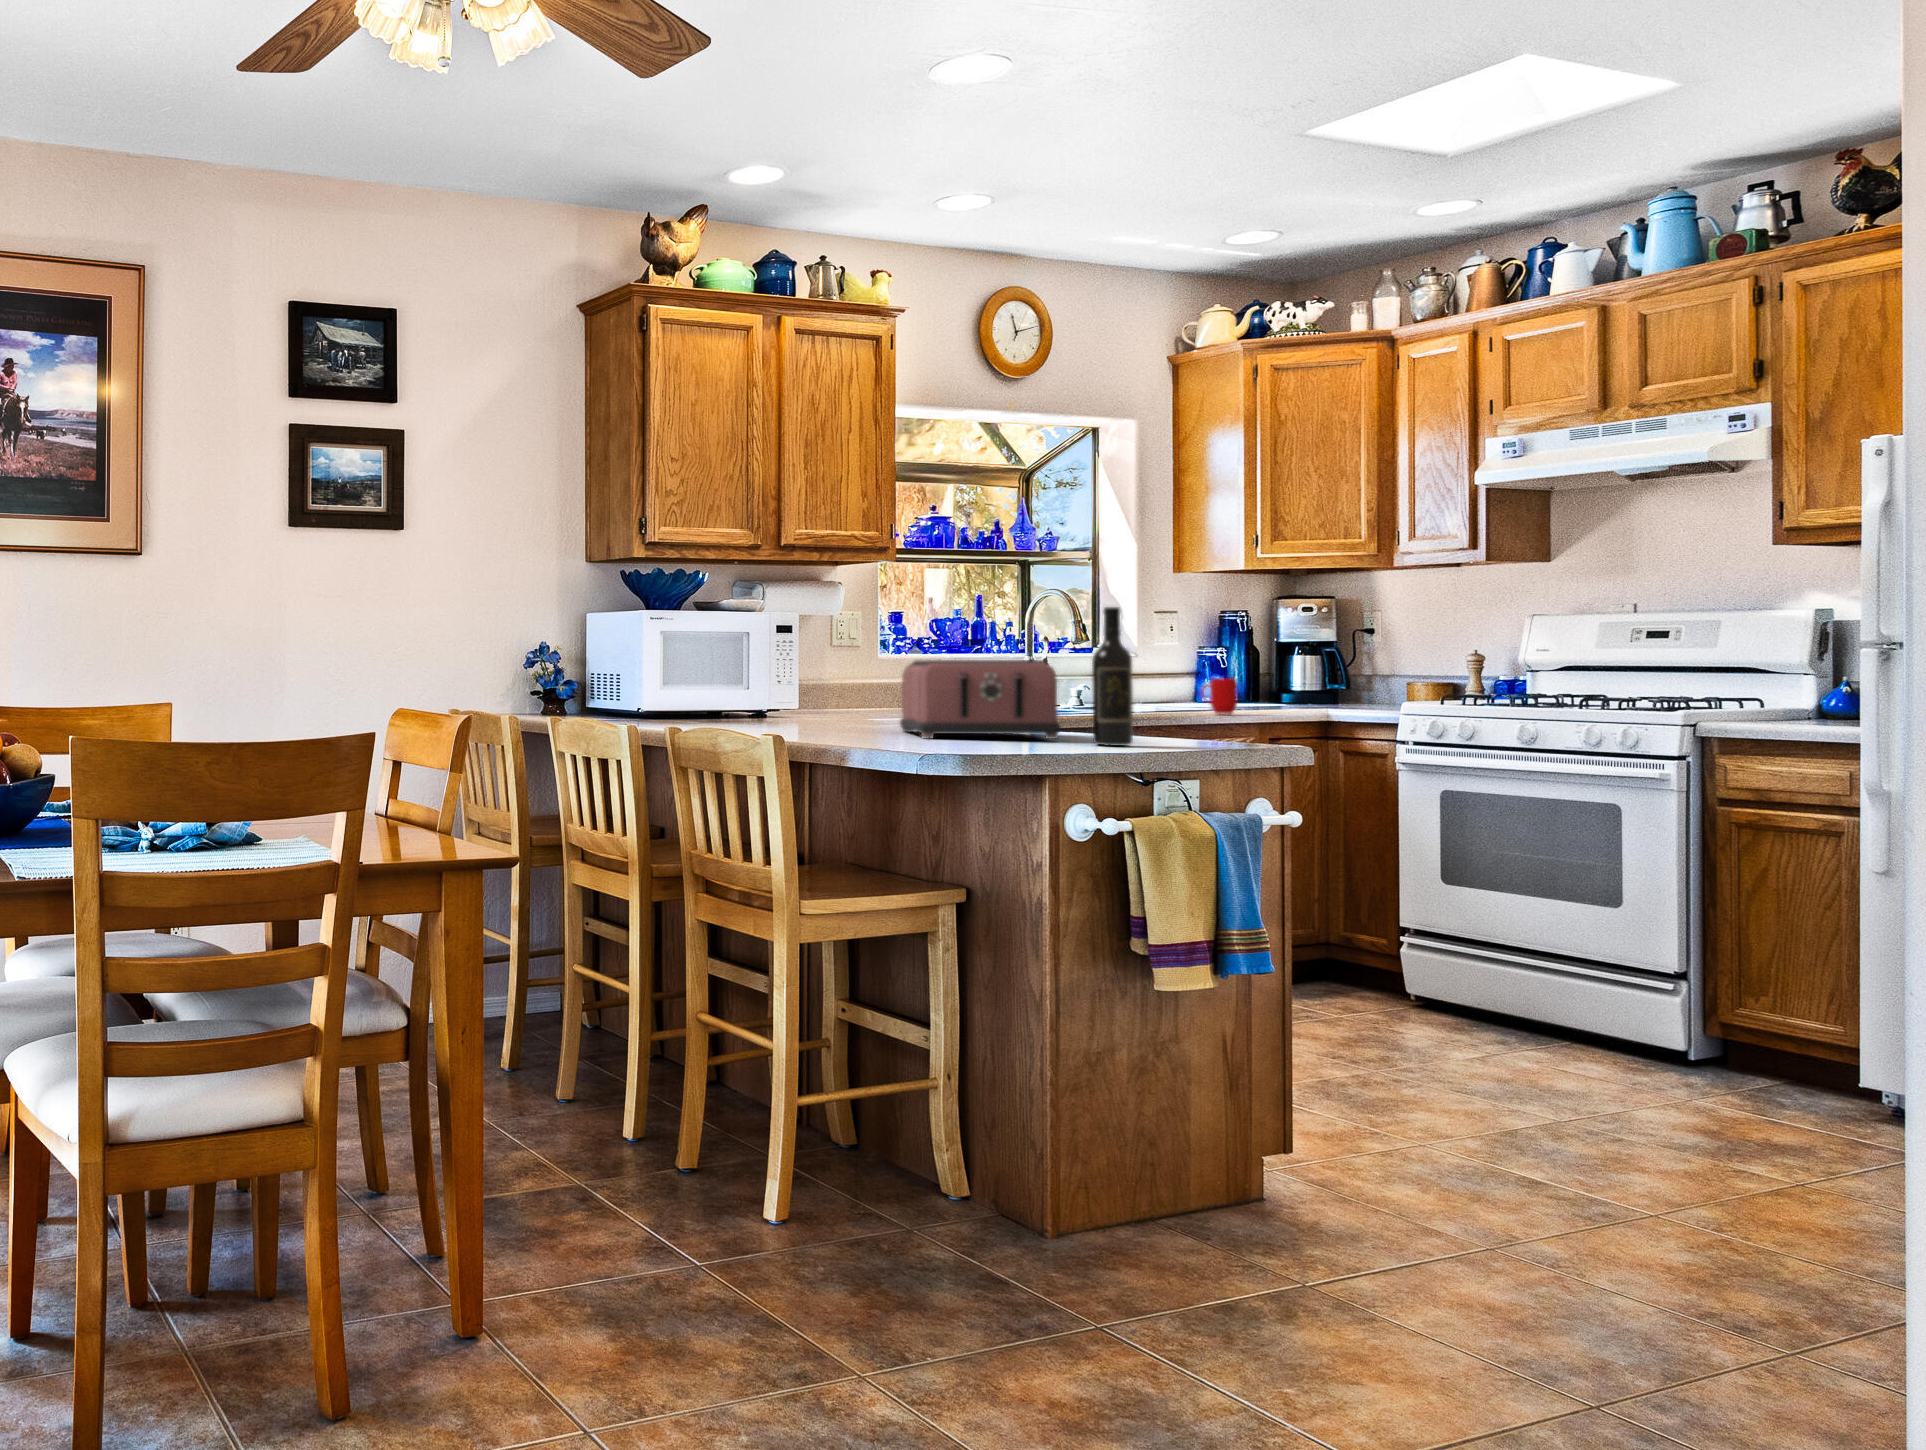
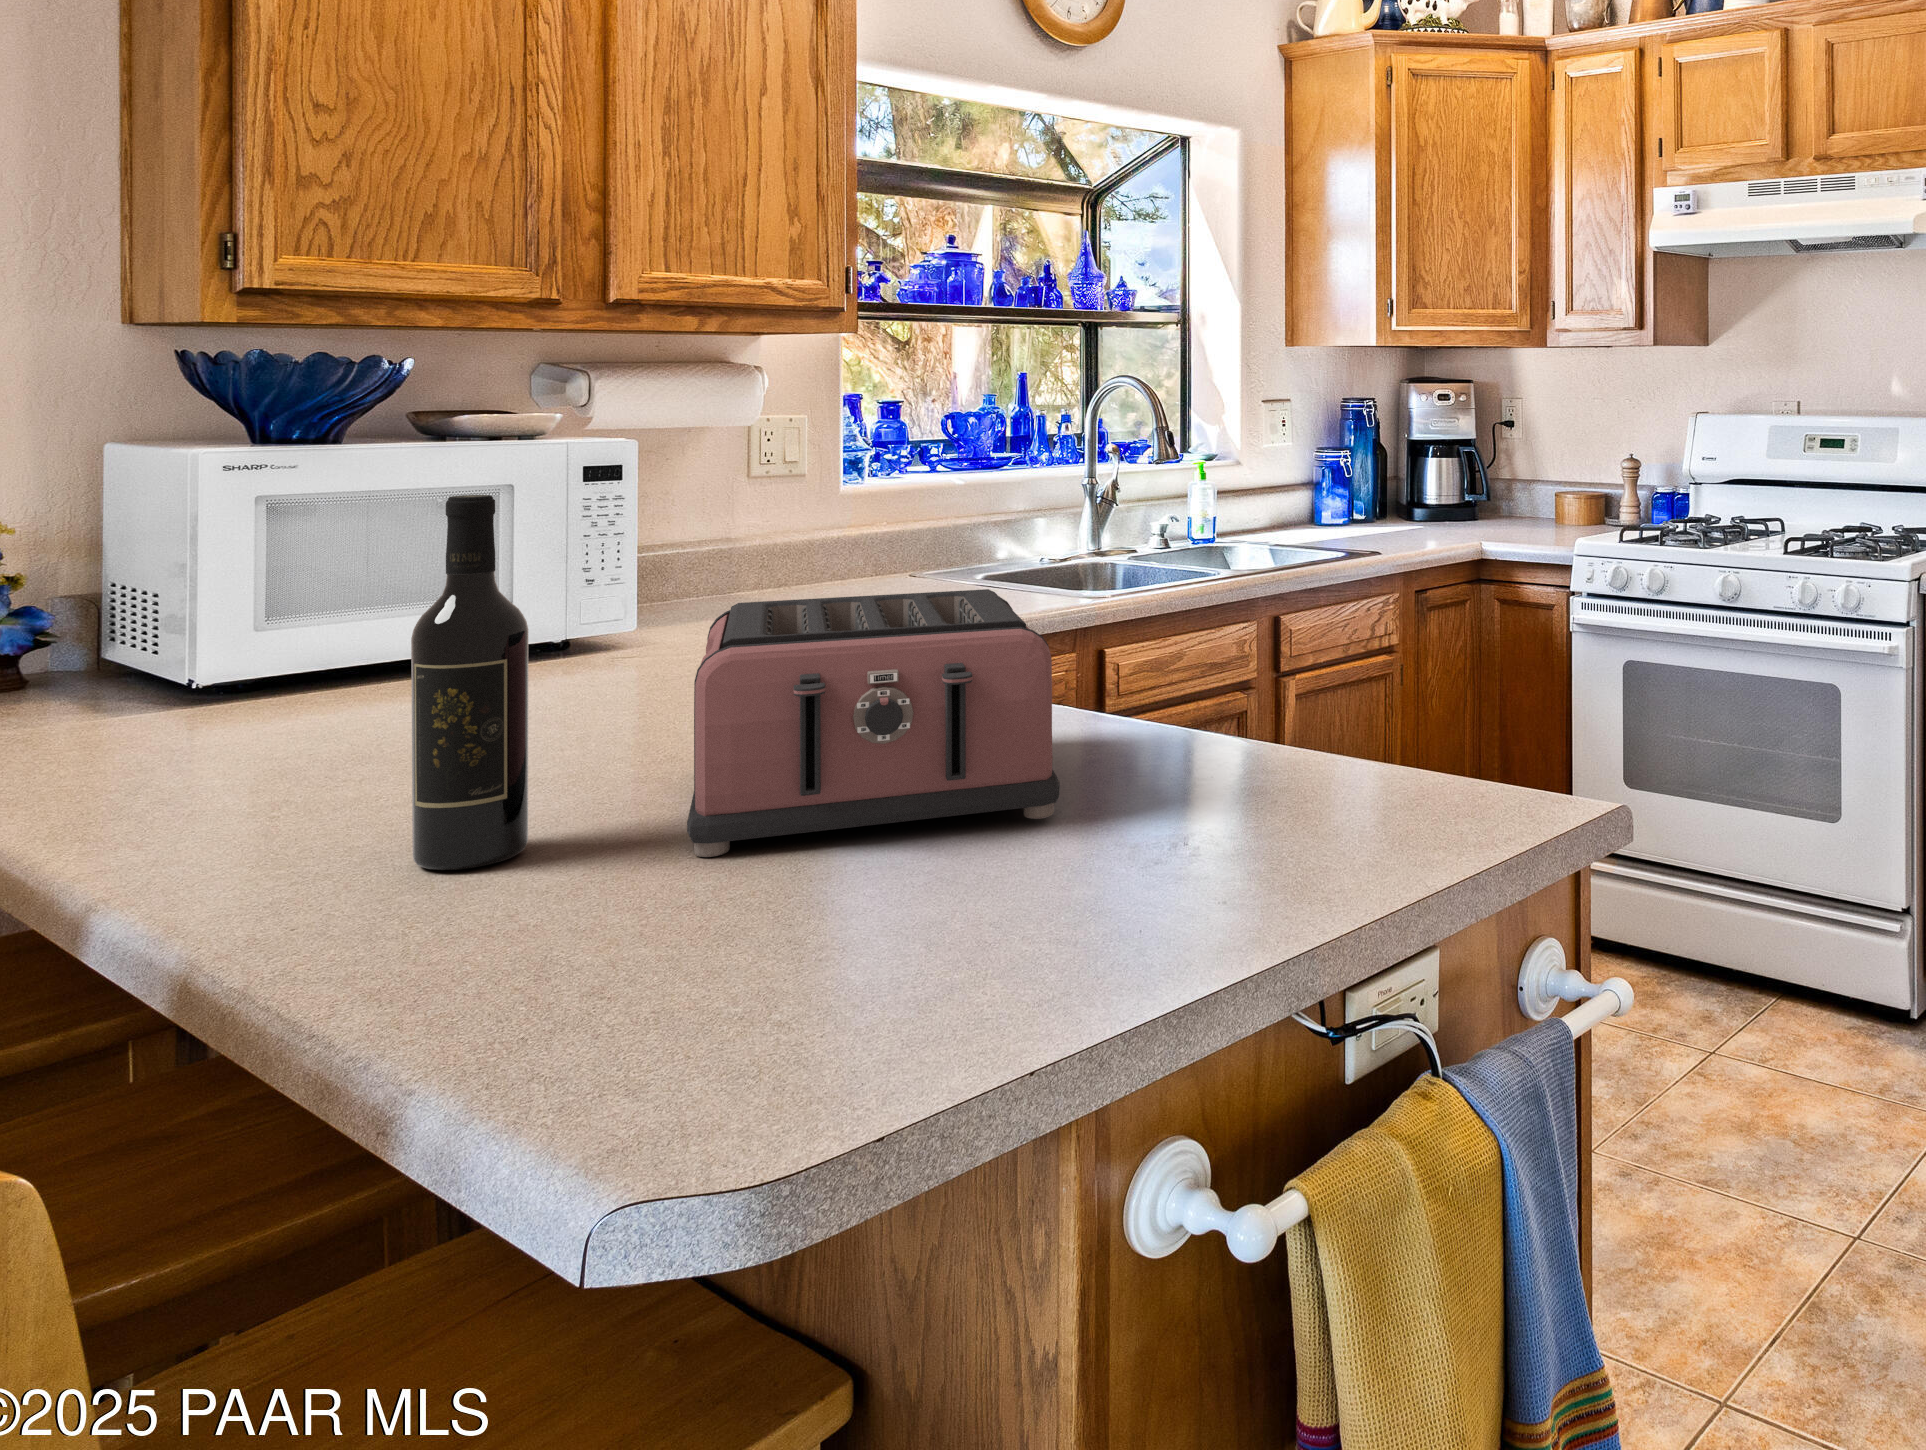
wine bottle: present [1092,607,1133,746] -> present [411,495,528,870]
mug: present [1201,678,1237,714] -> none [1322,501,1368,554]

